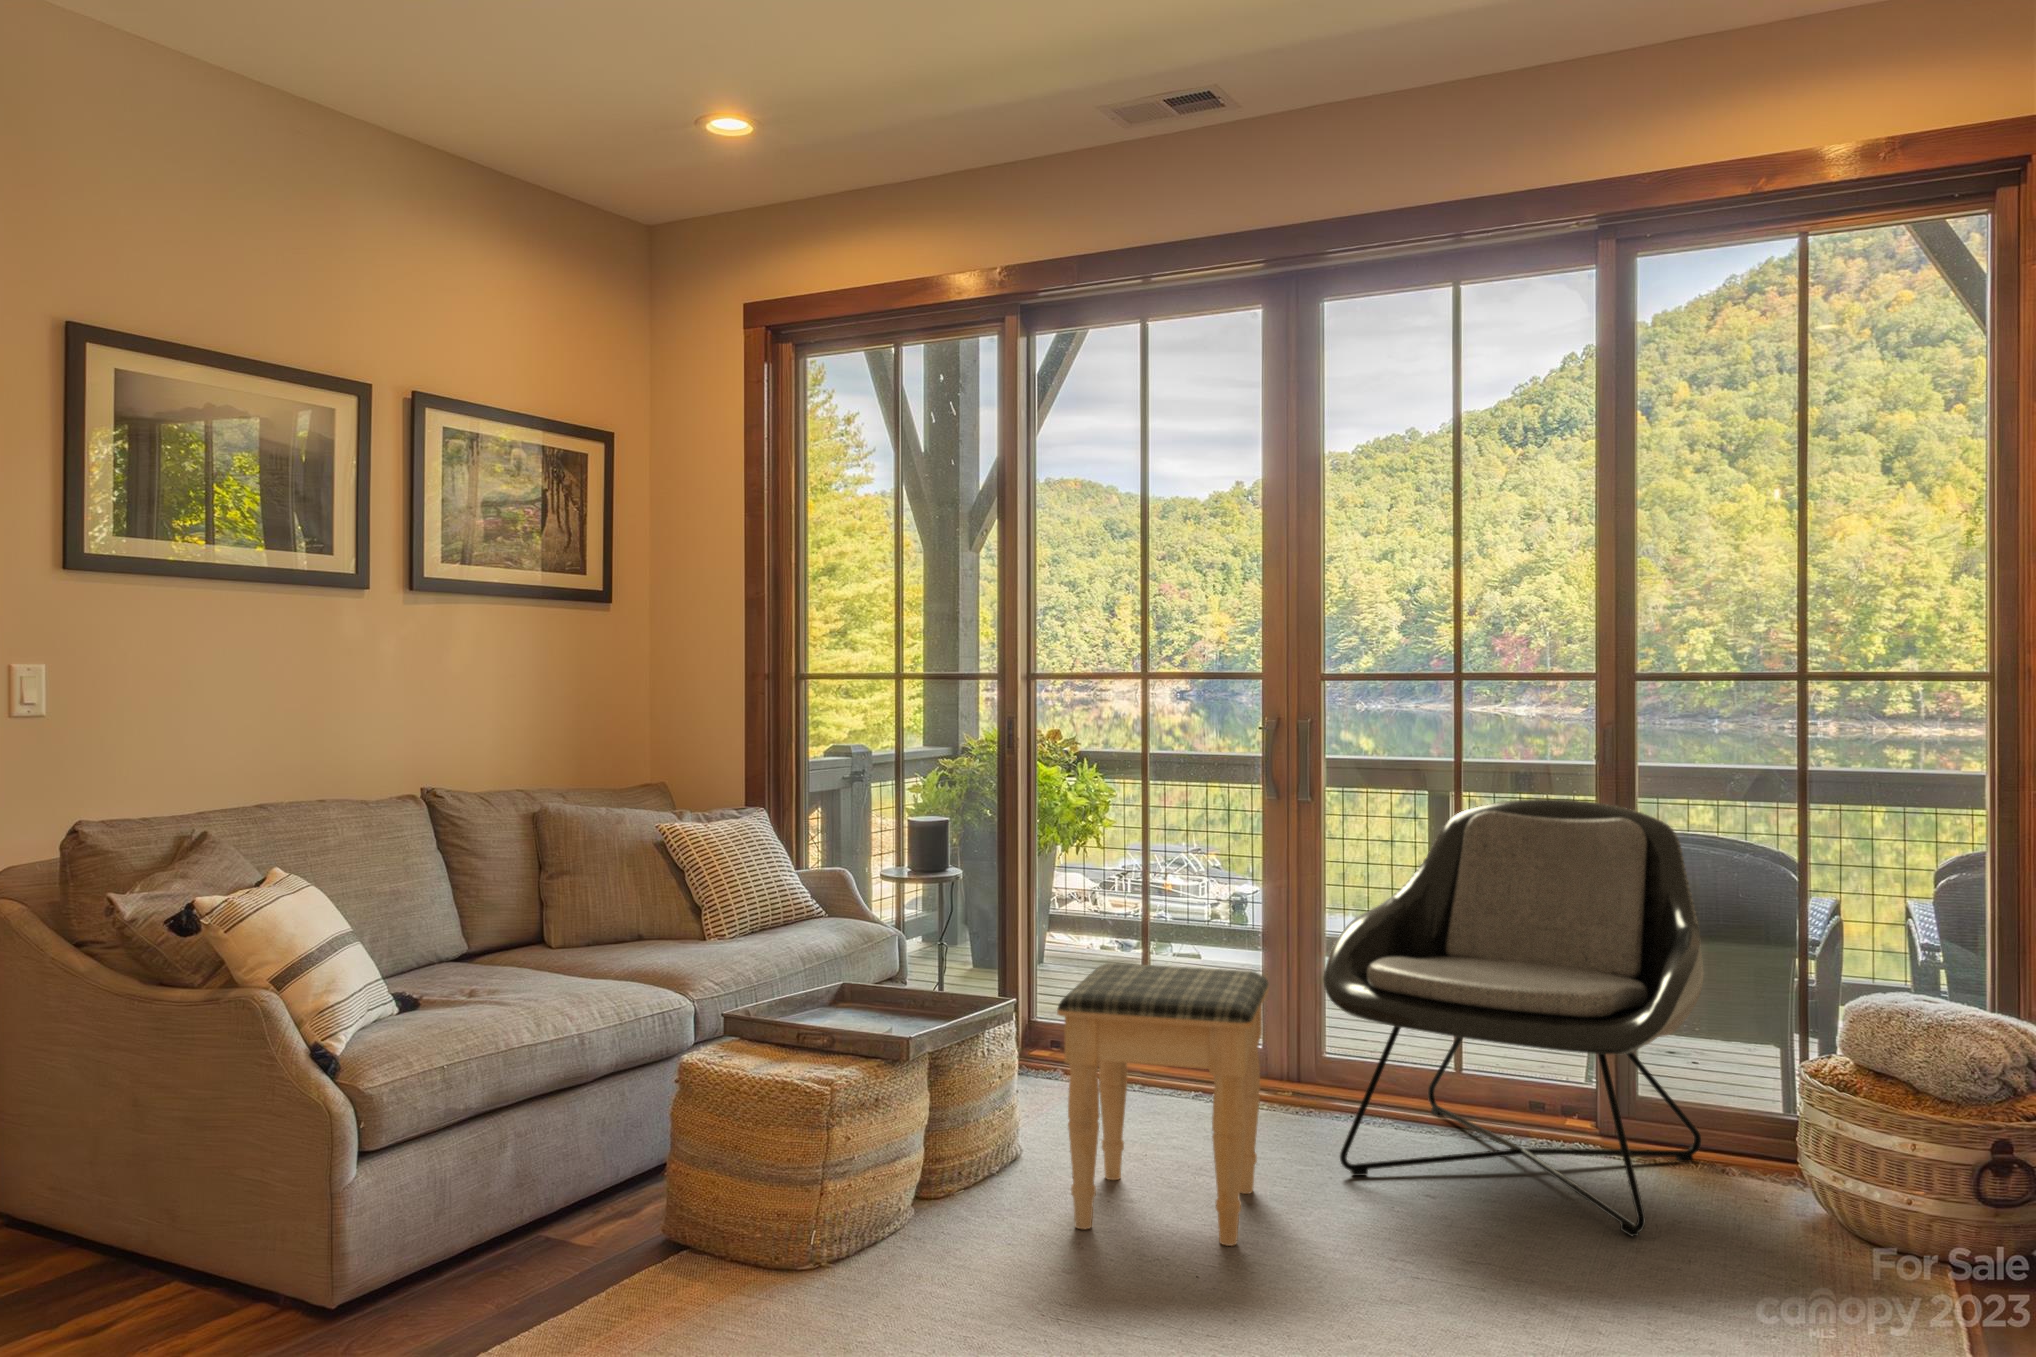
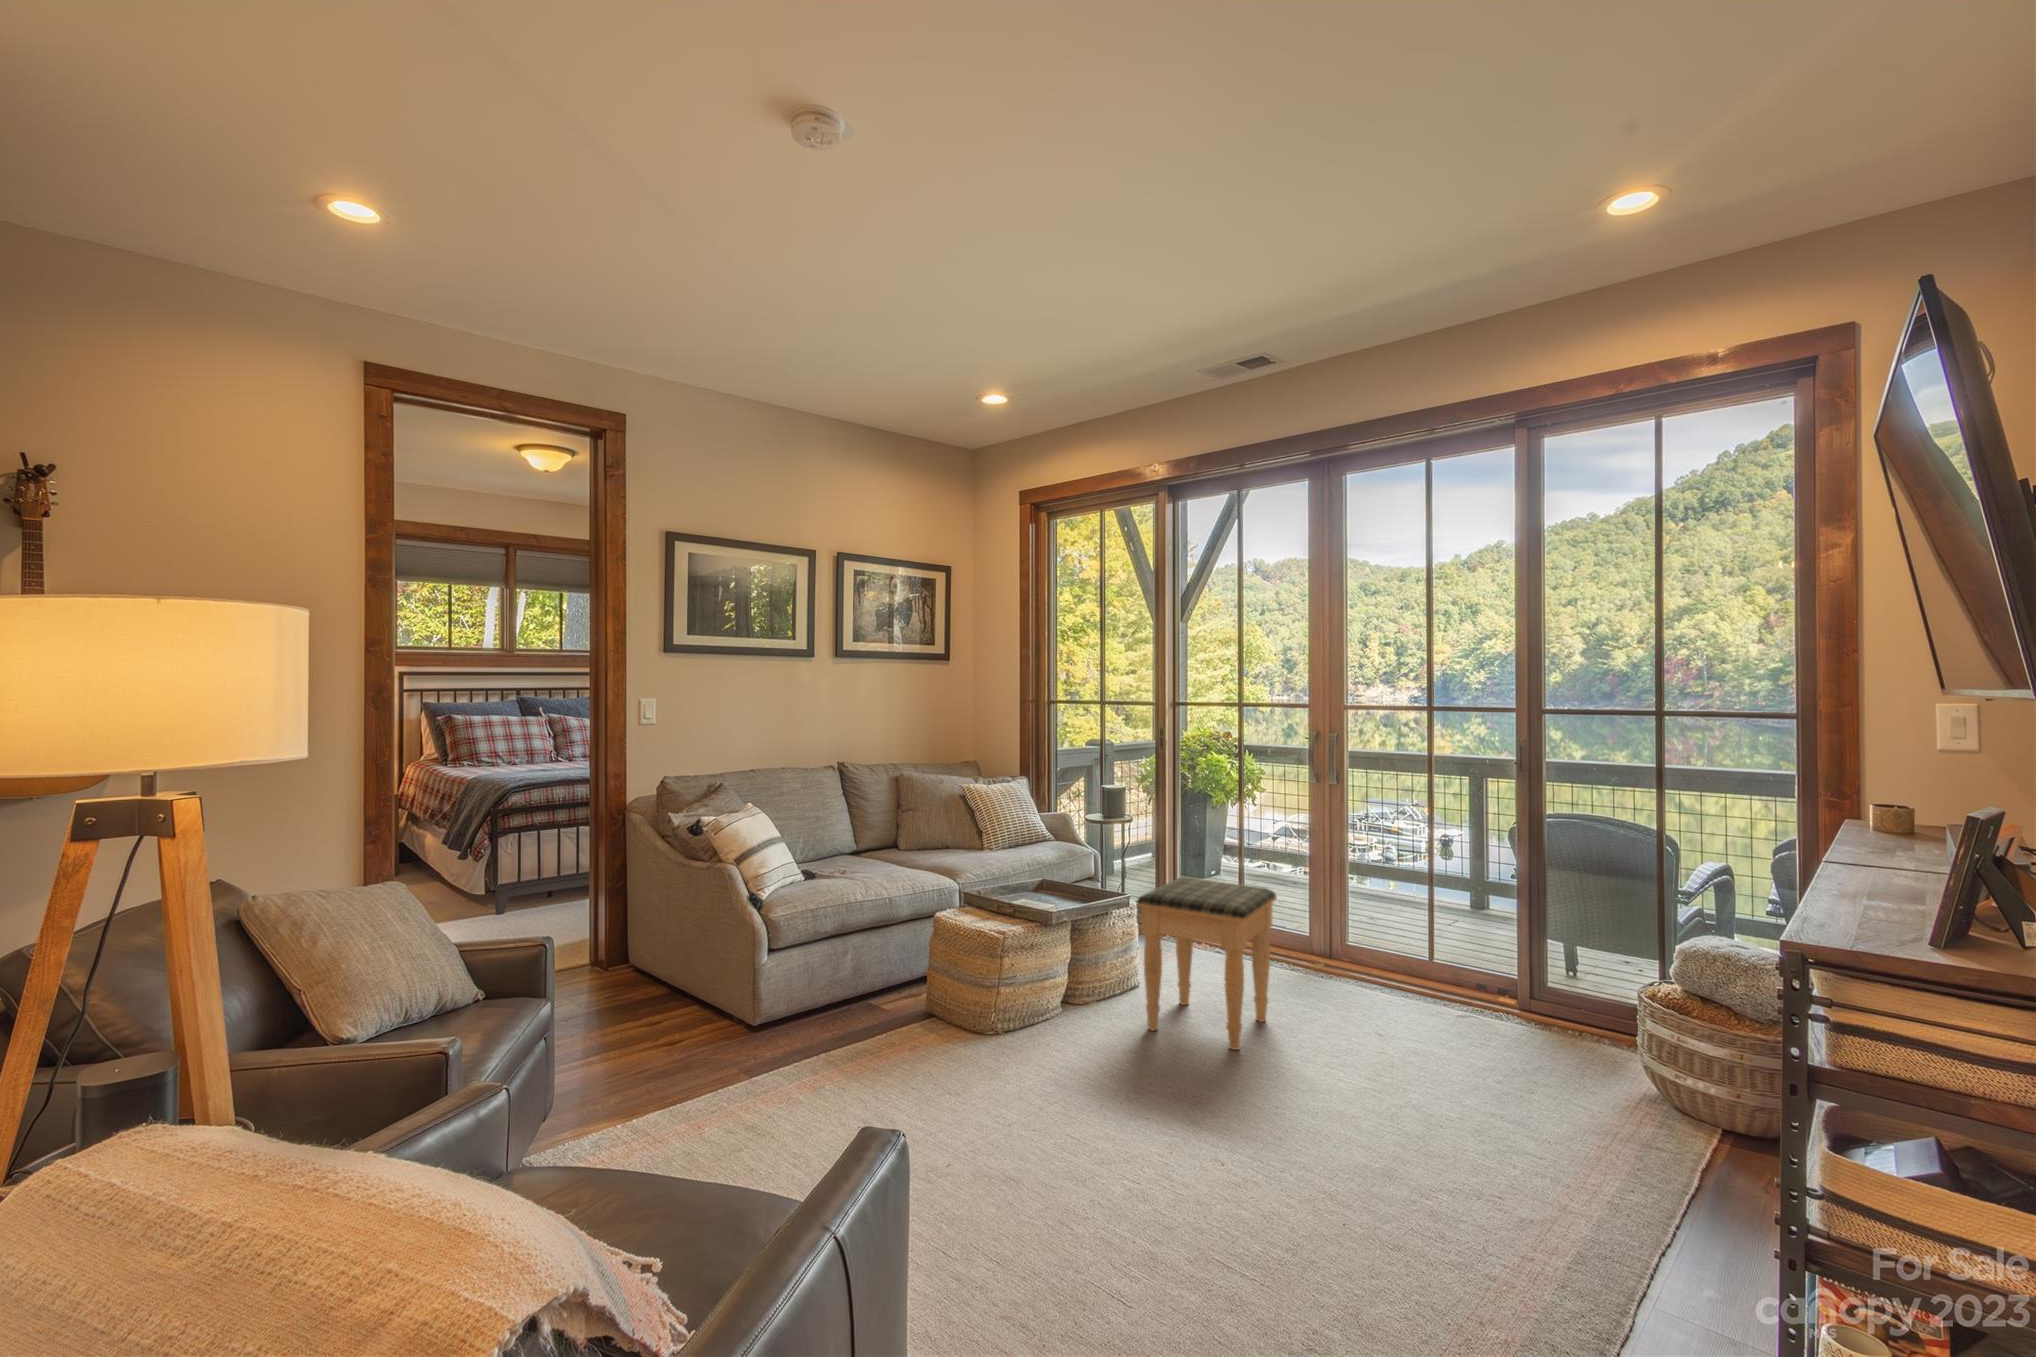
lounge chair: present [1323,799,1704,1236] -> none [1316,788,1589,1076]

